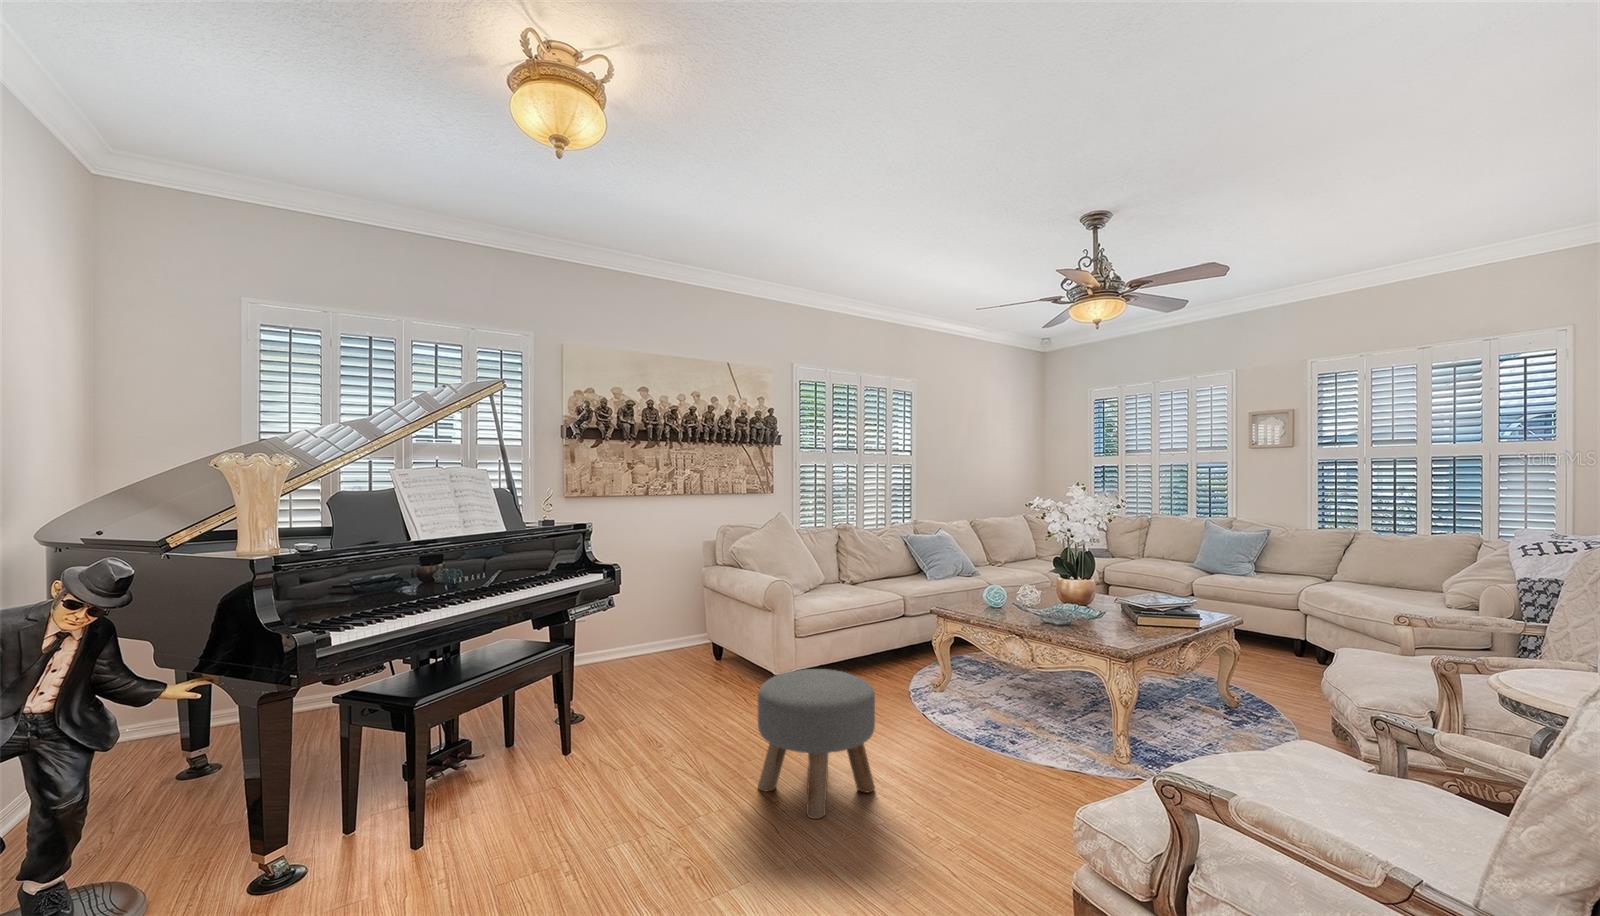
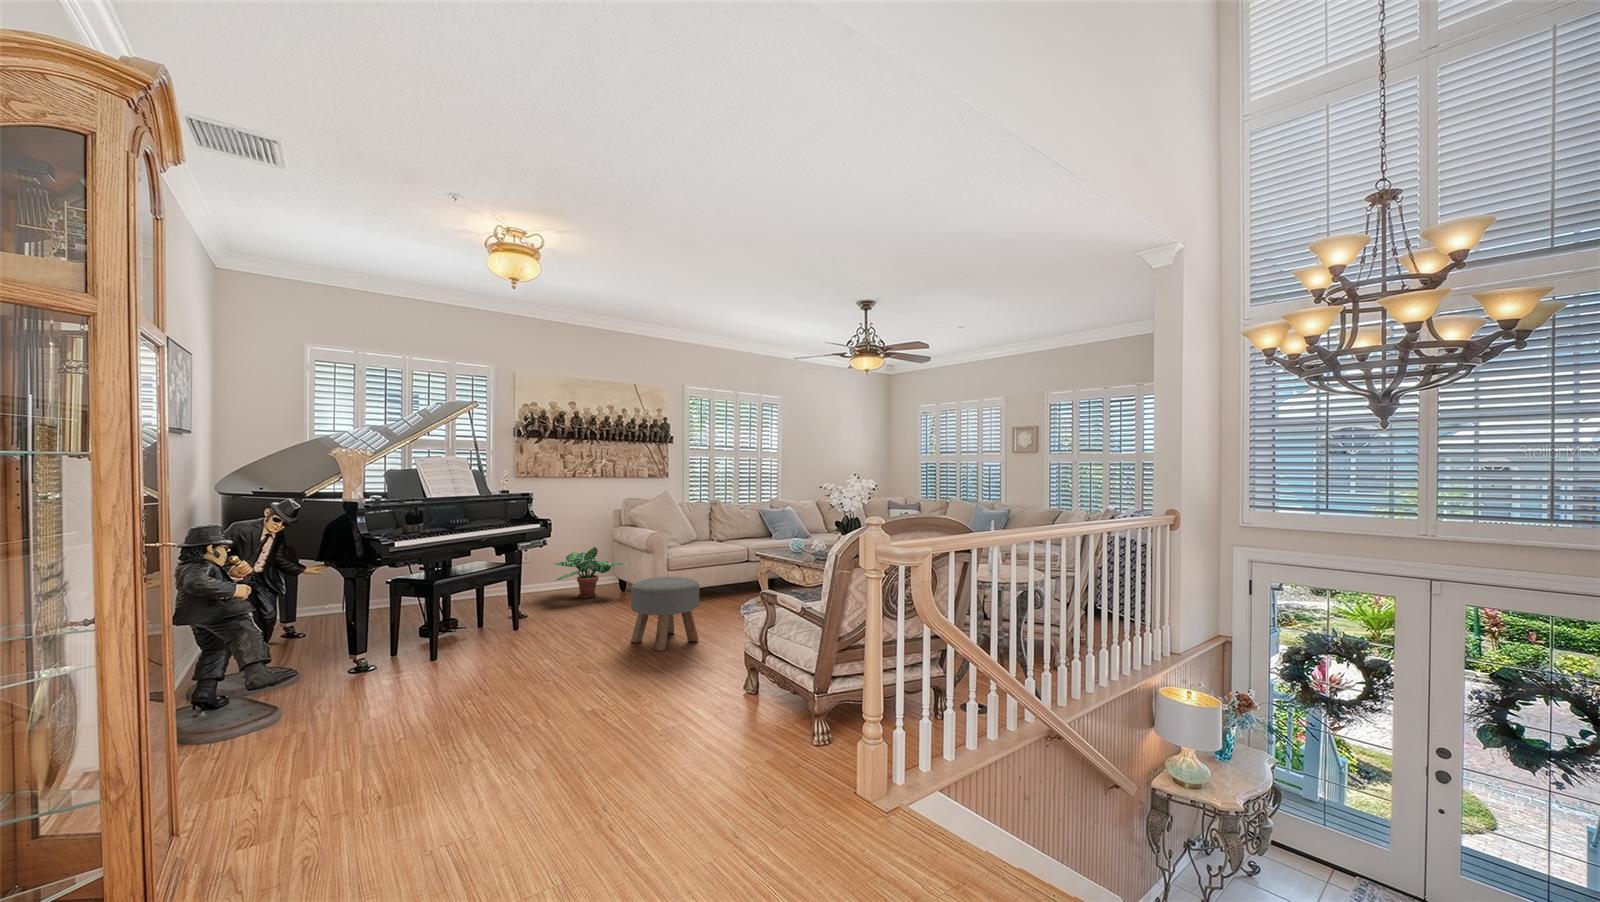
potted plant: none [618,600,730,676] -> present [553,547,627,598]

